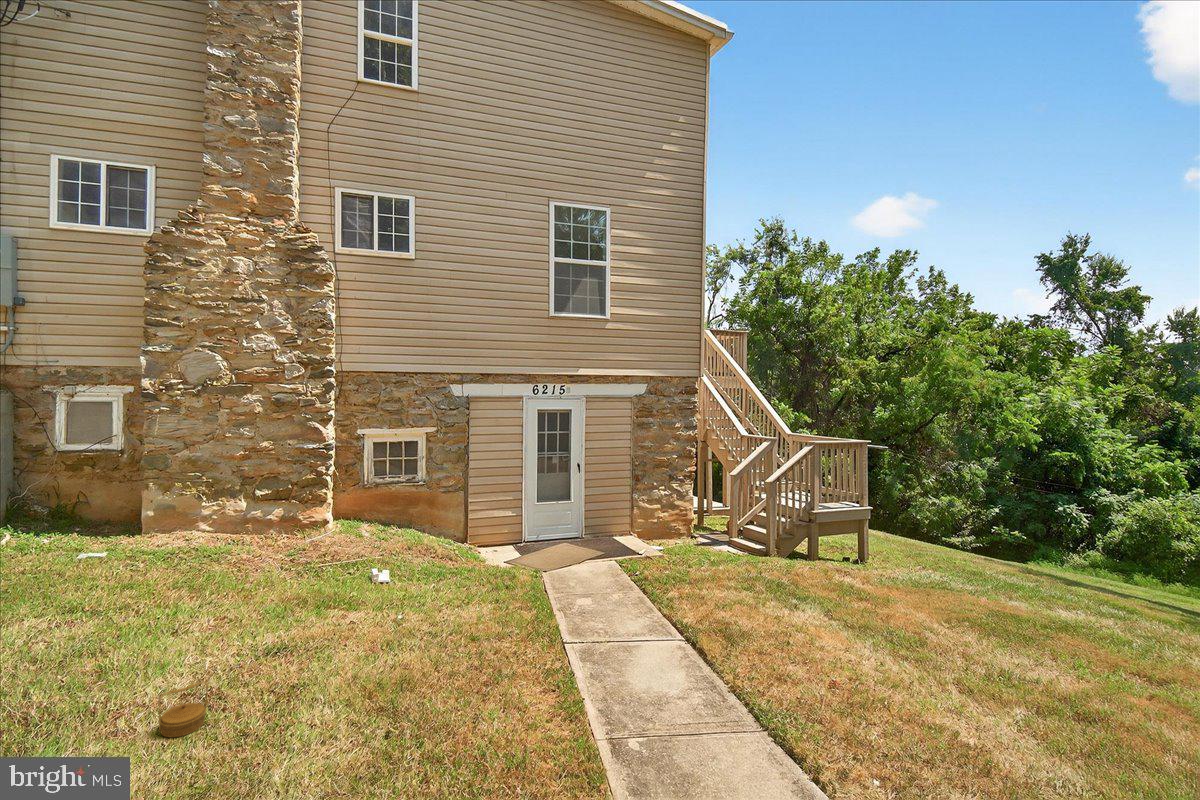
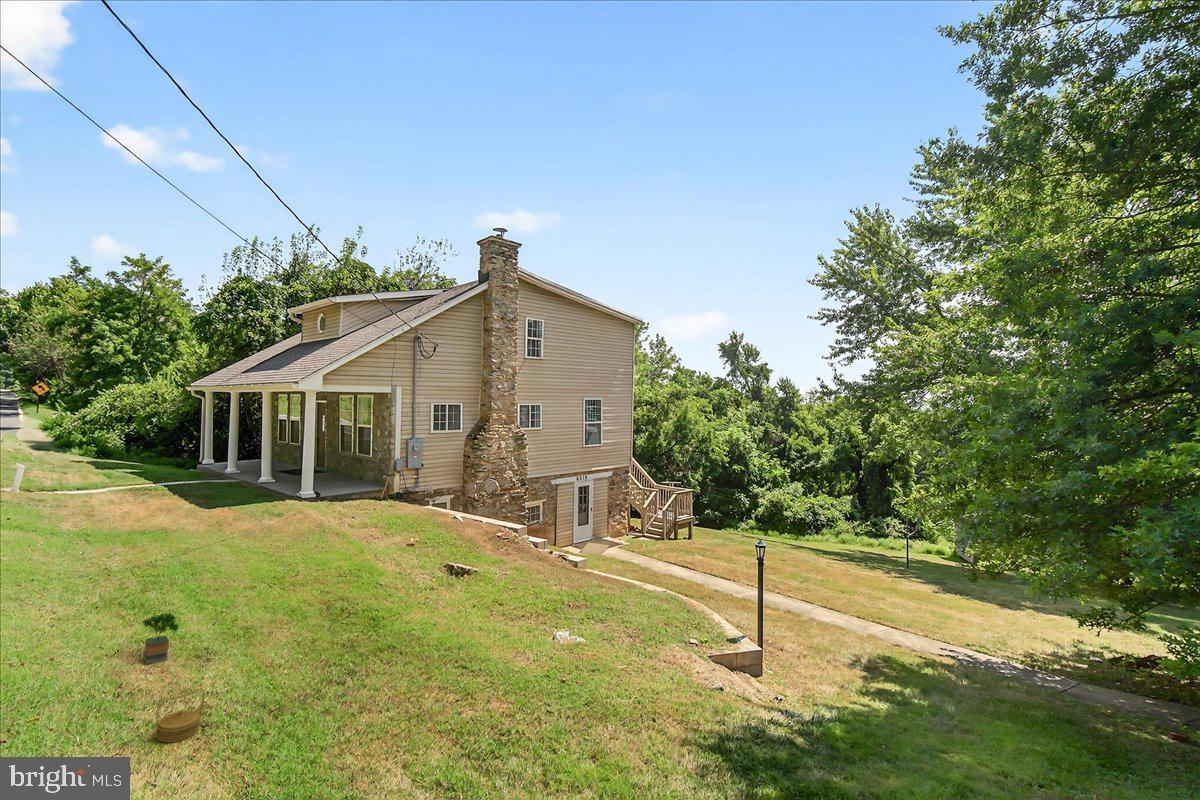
potted tree: none [149,600,188,653] -> present [142,613,179,664]

